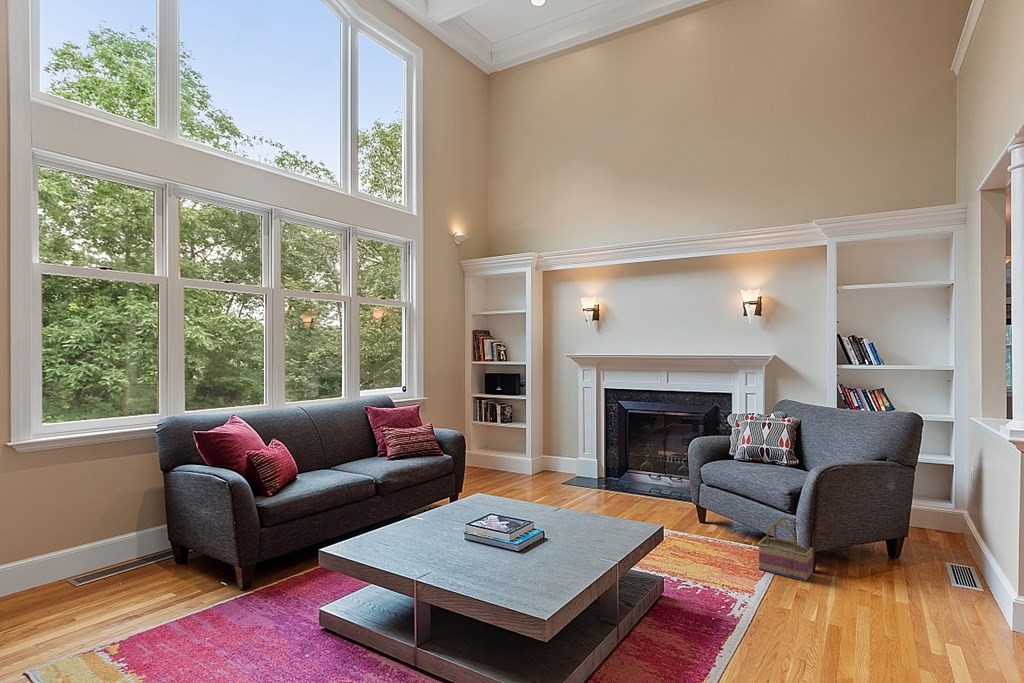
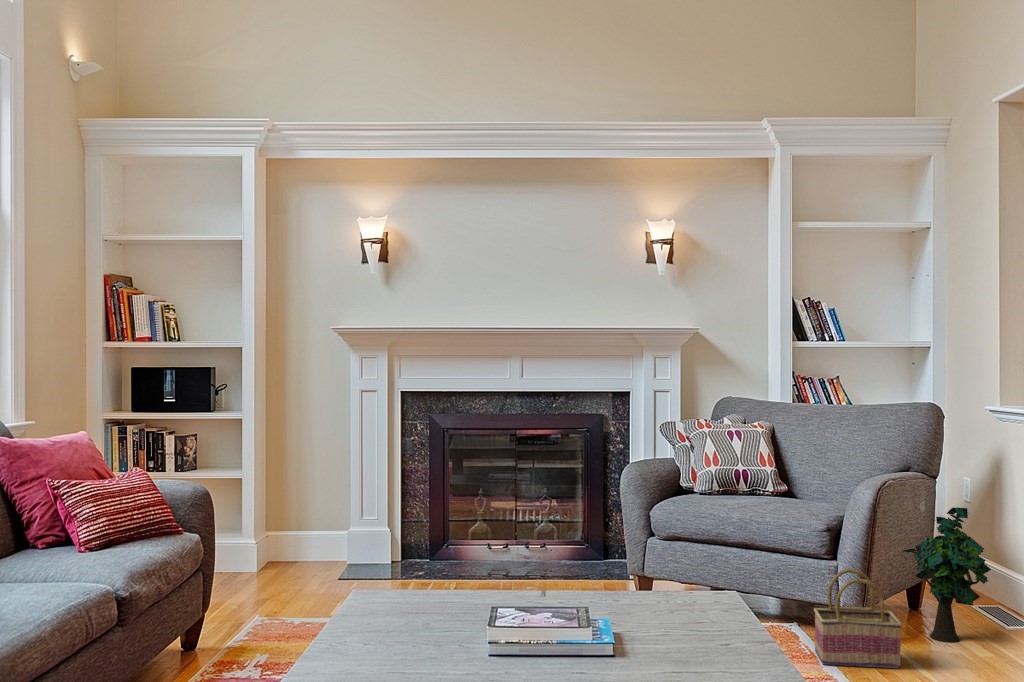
decorative plant: none [849,488,907,576] -> present [904,508,991,642]

